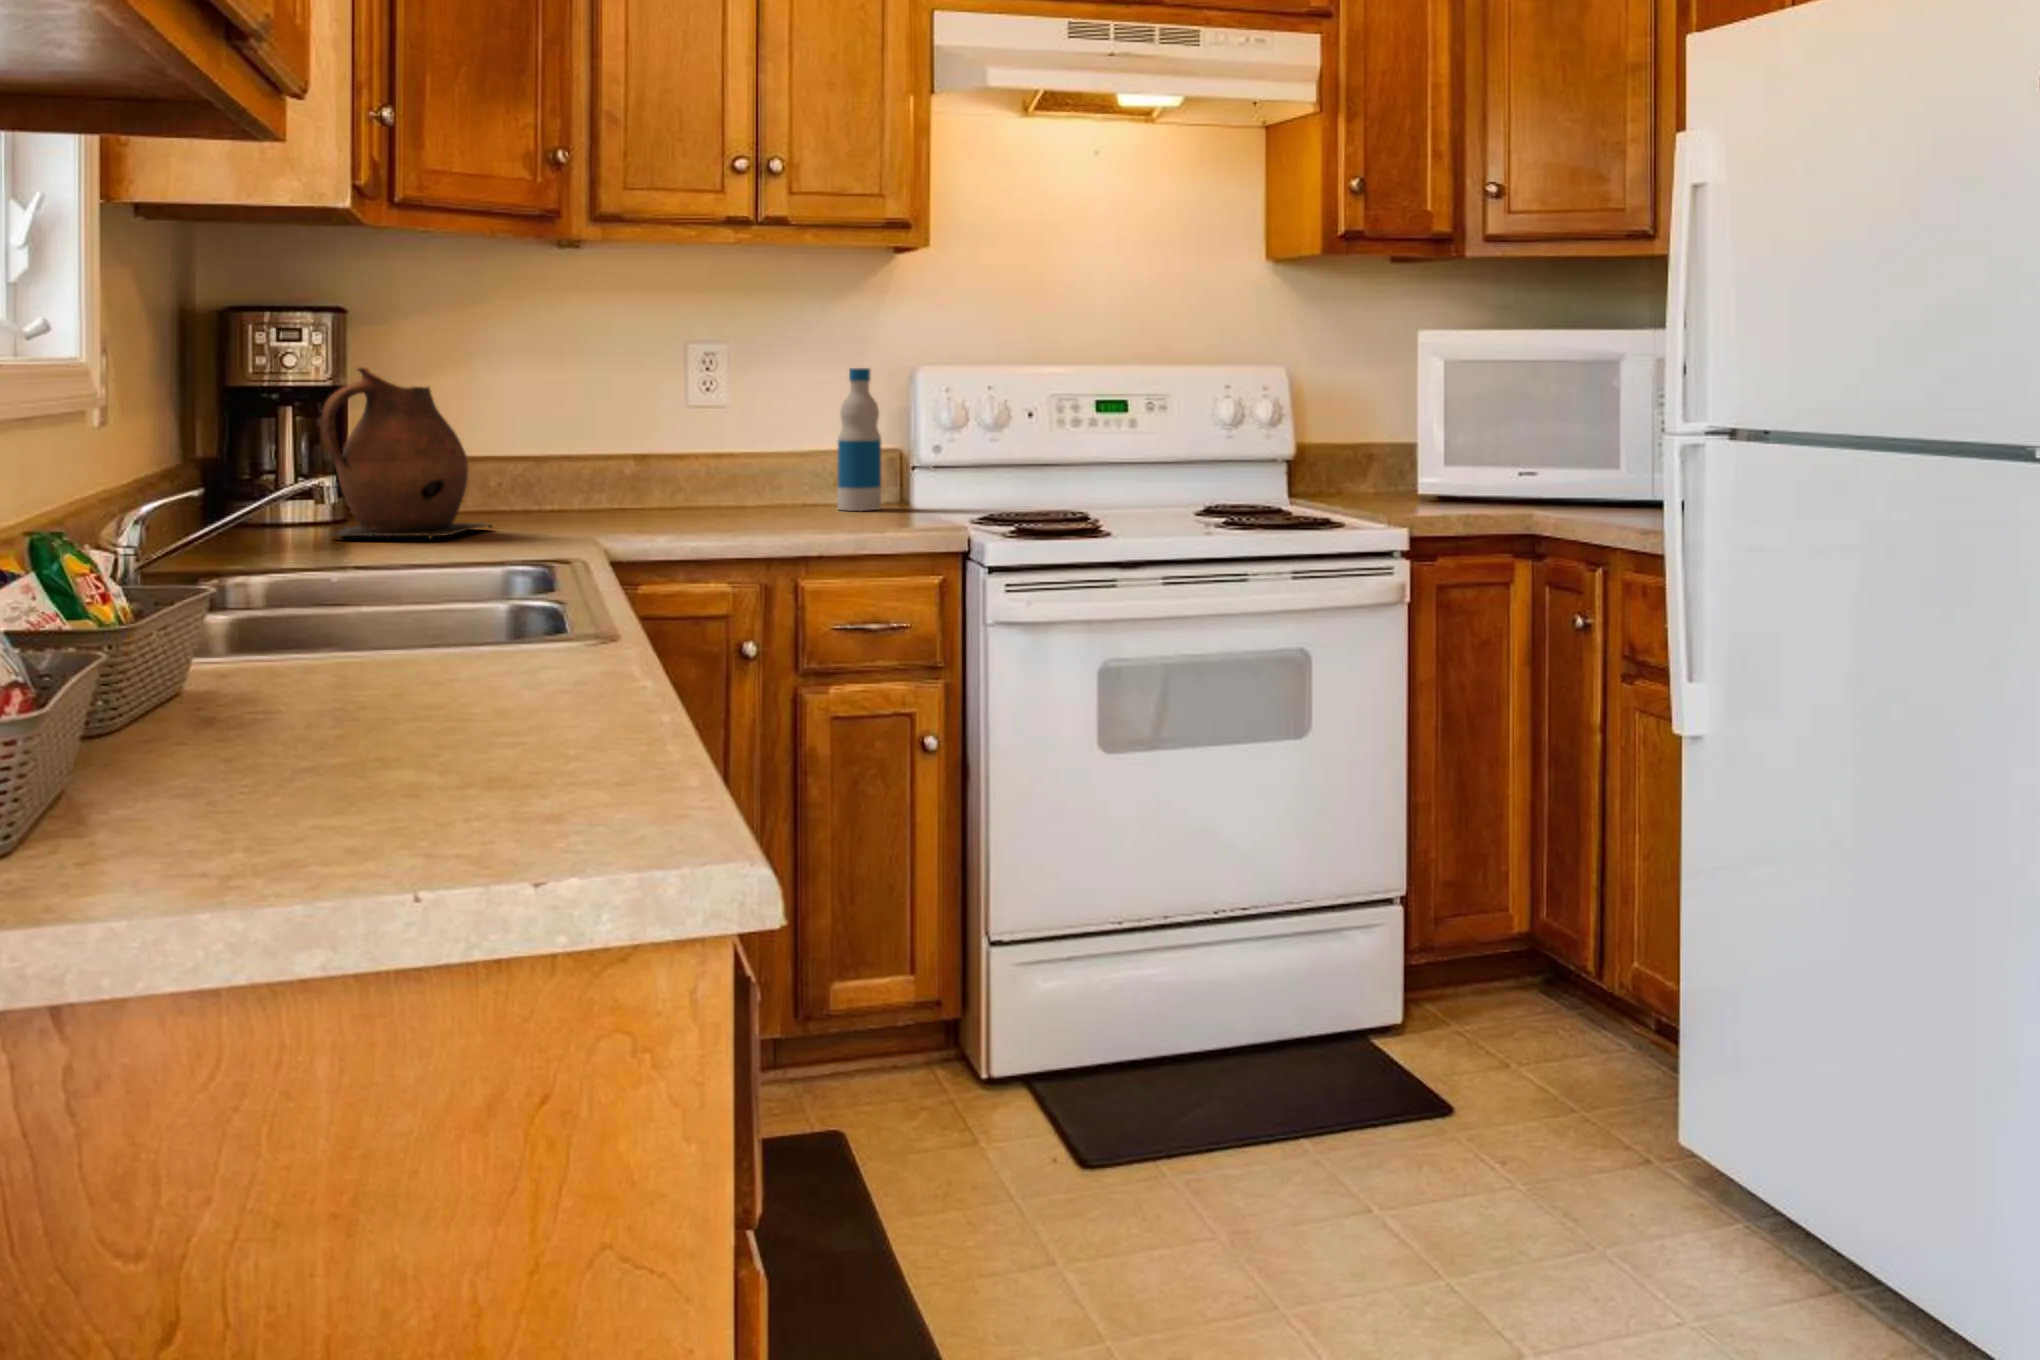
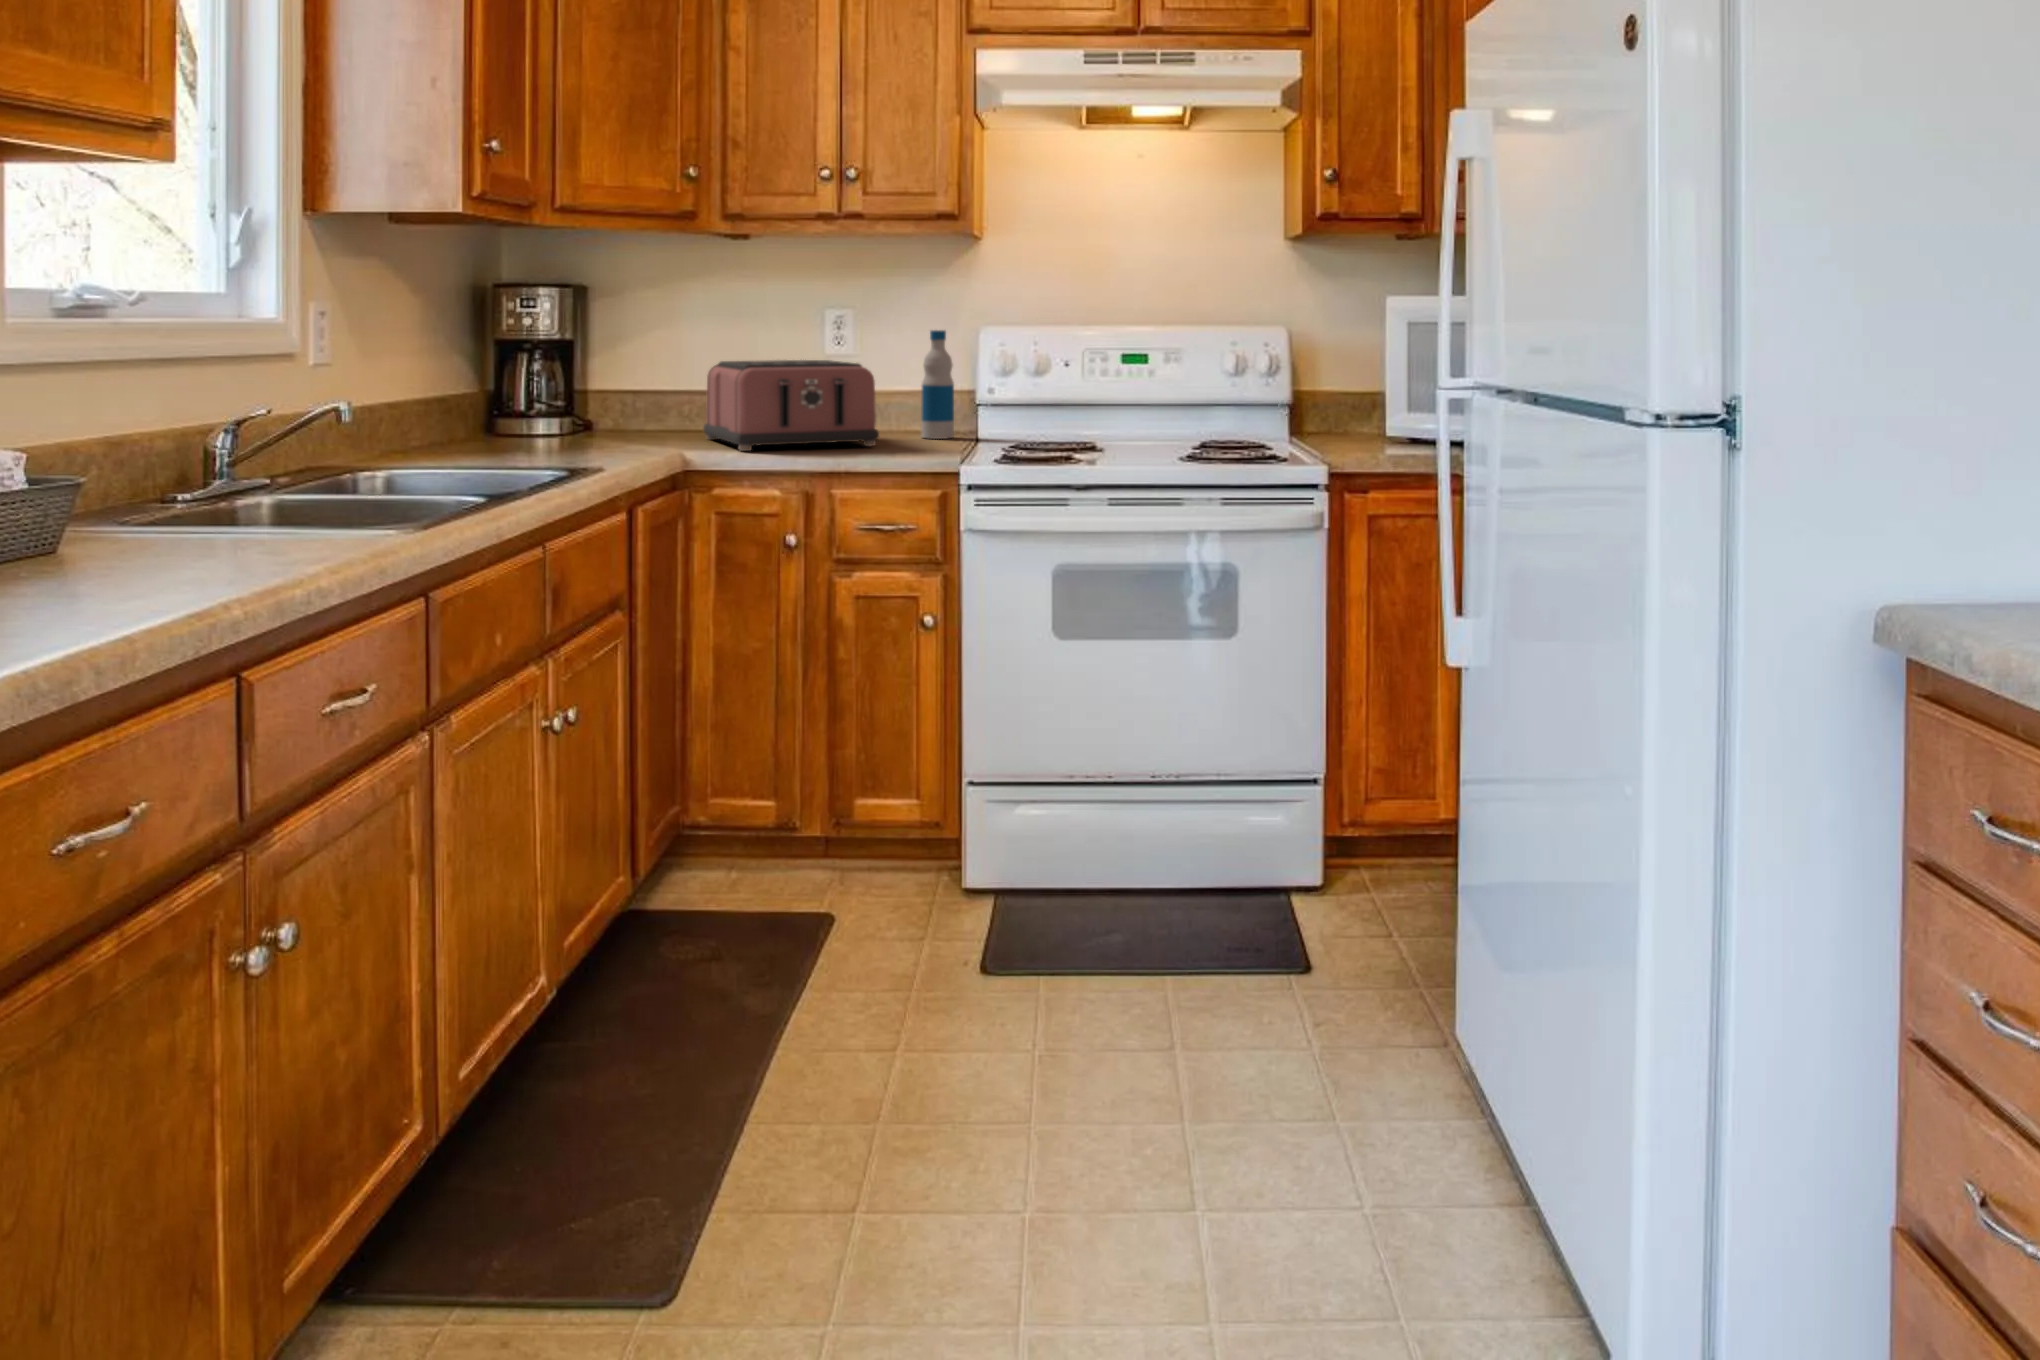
ceramic pitcher: present [322,367,492,538] -> none [525,326,647,449]
toaster: none [550,409,822,535] -> present [704,360,879,451]

